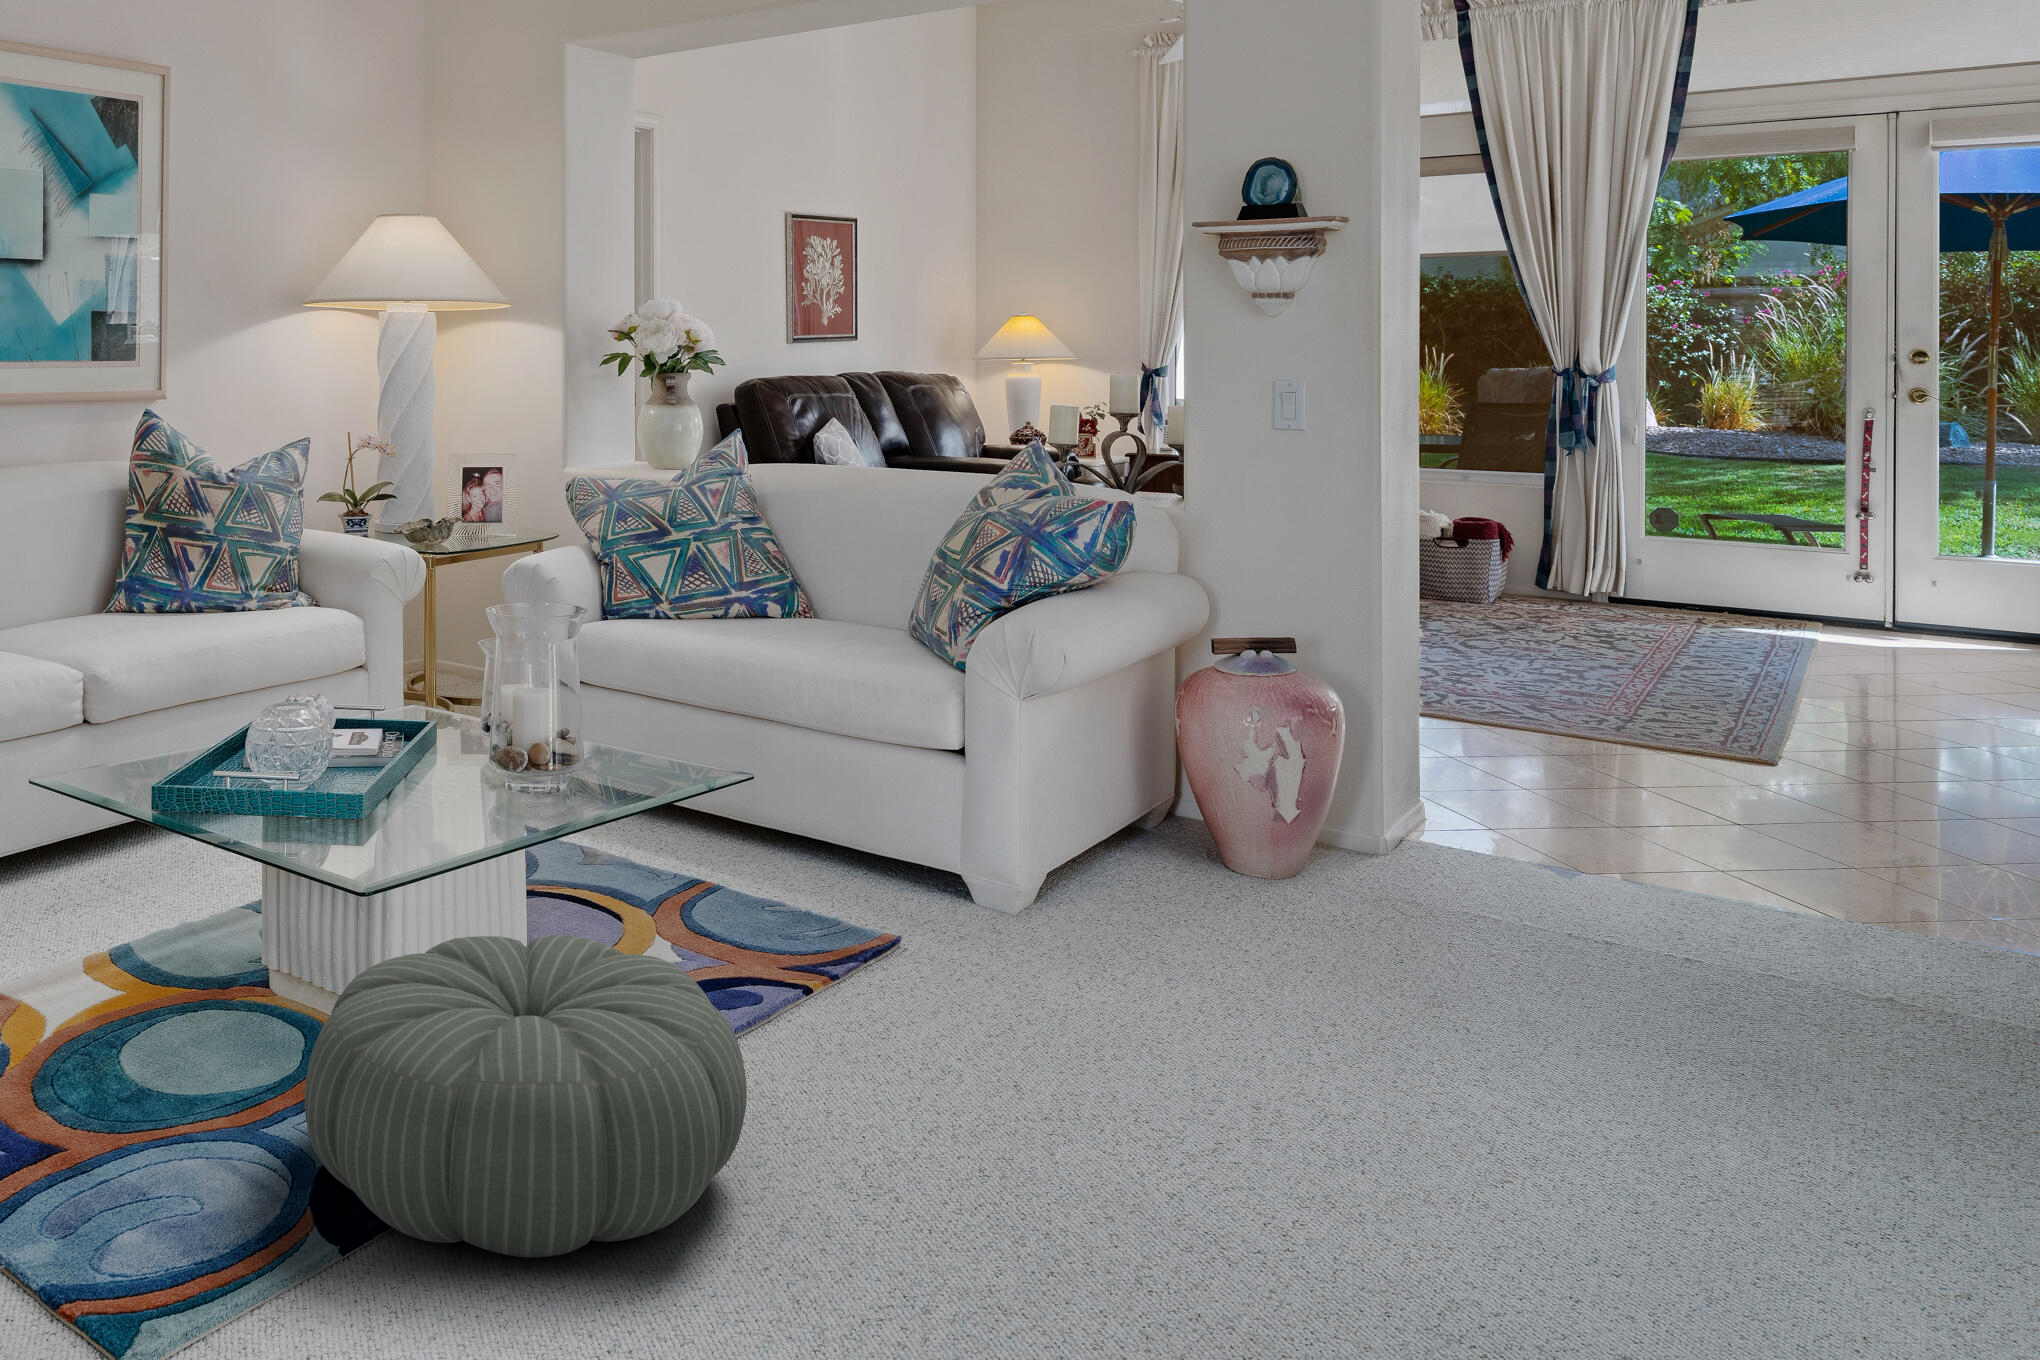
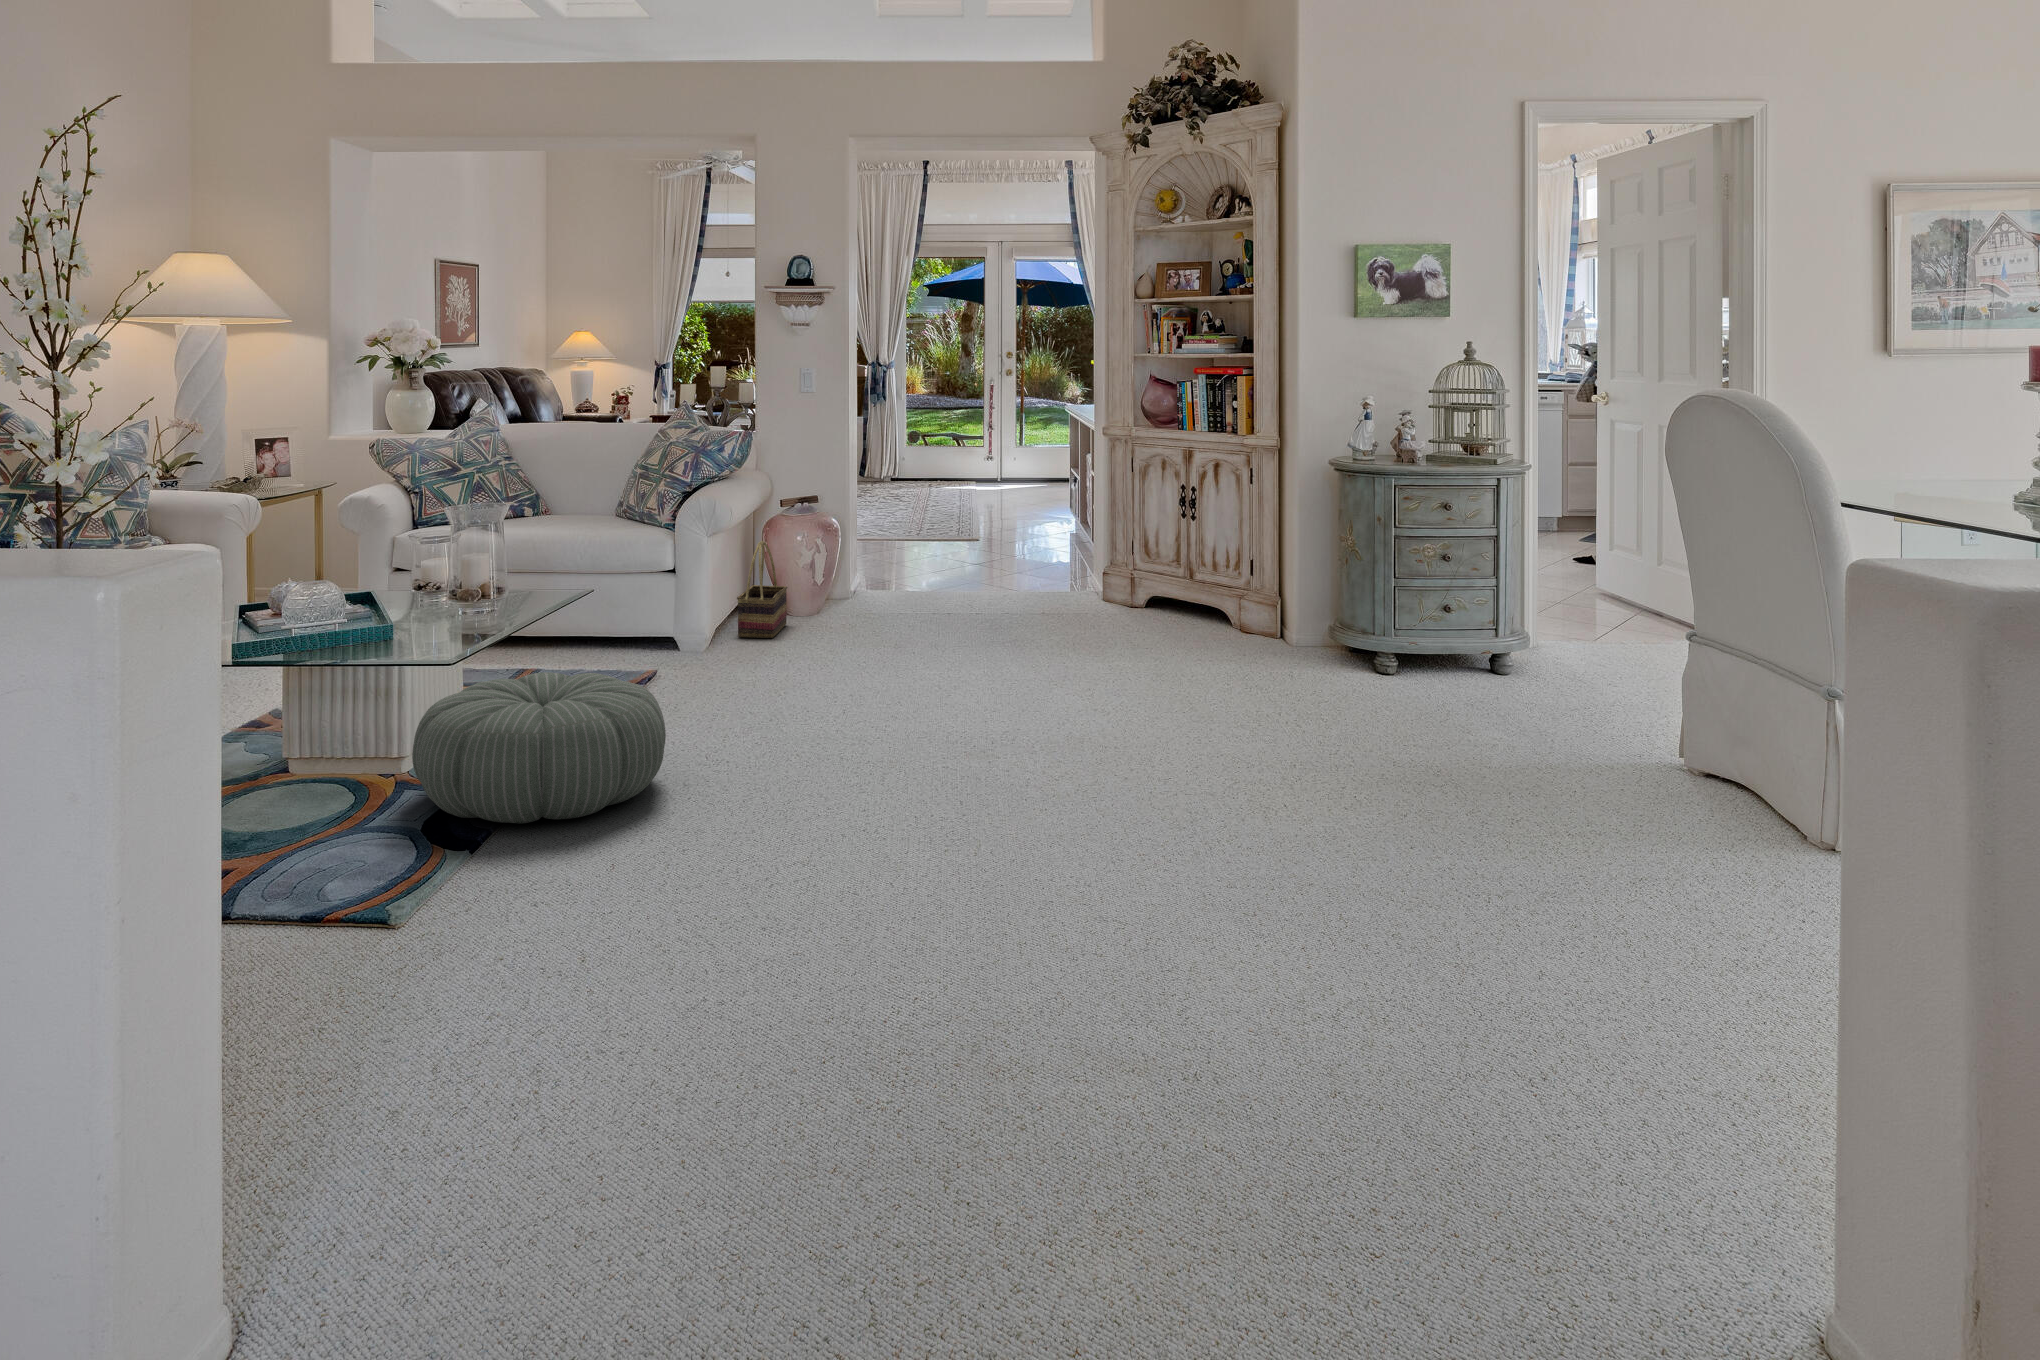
basket: none [1081,701,1188,880] -> present [737,541,788,638]

